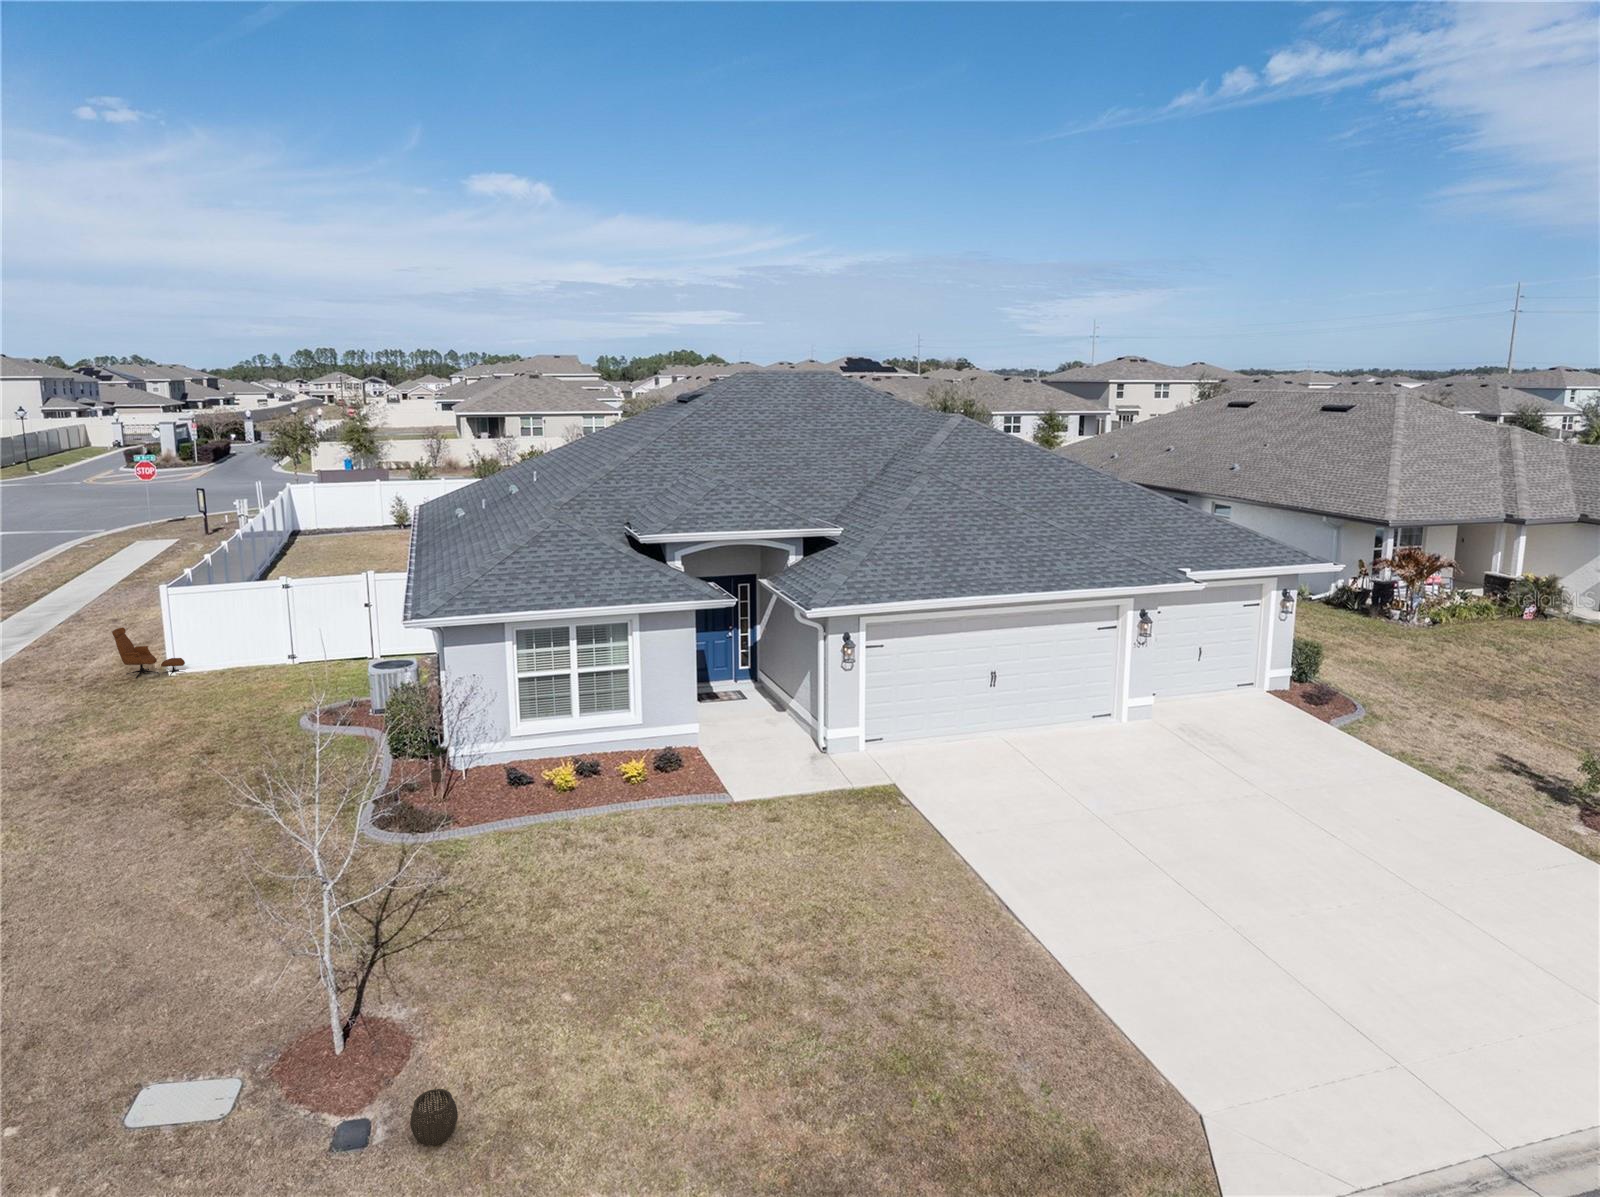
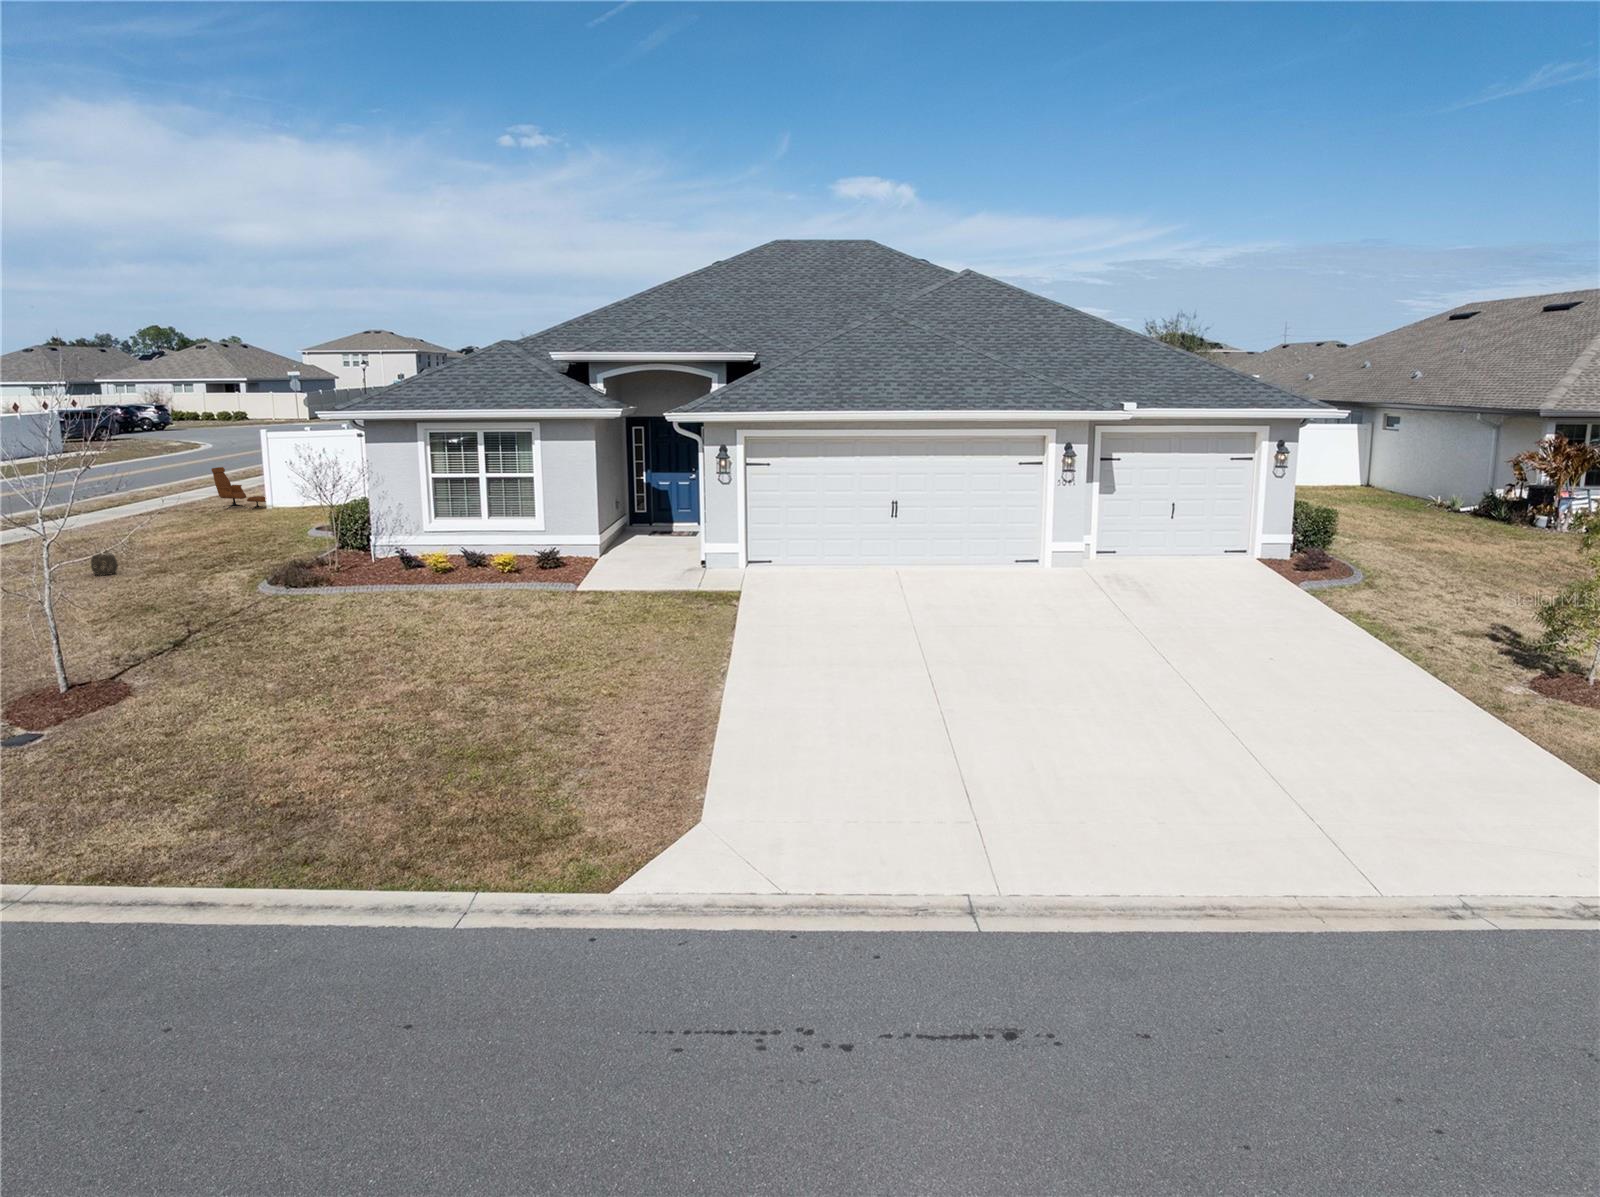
potted plant: present [425,743,446,782] -> none [344,529,368,564]
woven basket: present [410,1089,458,1146] -> present [91,554,118,576]

